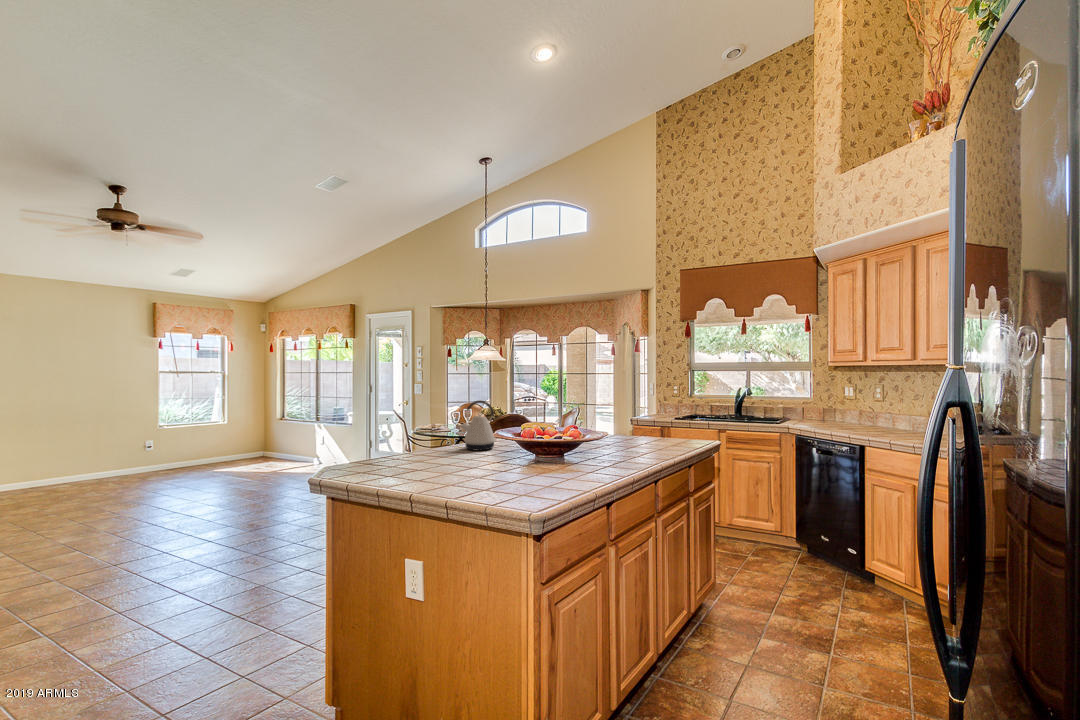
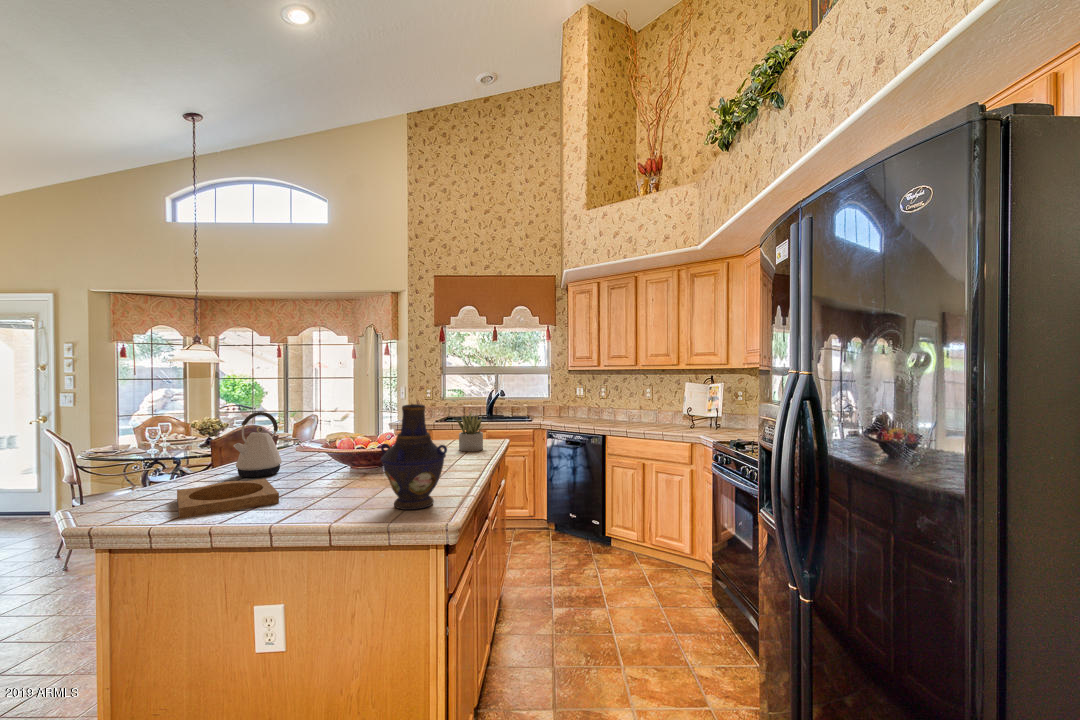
vase: none [519,400,573,489] -> present [381,404,447,510]
succulent plant: none [650,409,678,449] -> present [457,413,484,451]
tray: none [404,450,471,471] -> present [177,479,279,518]

